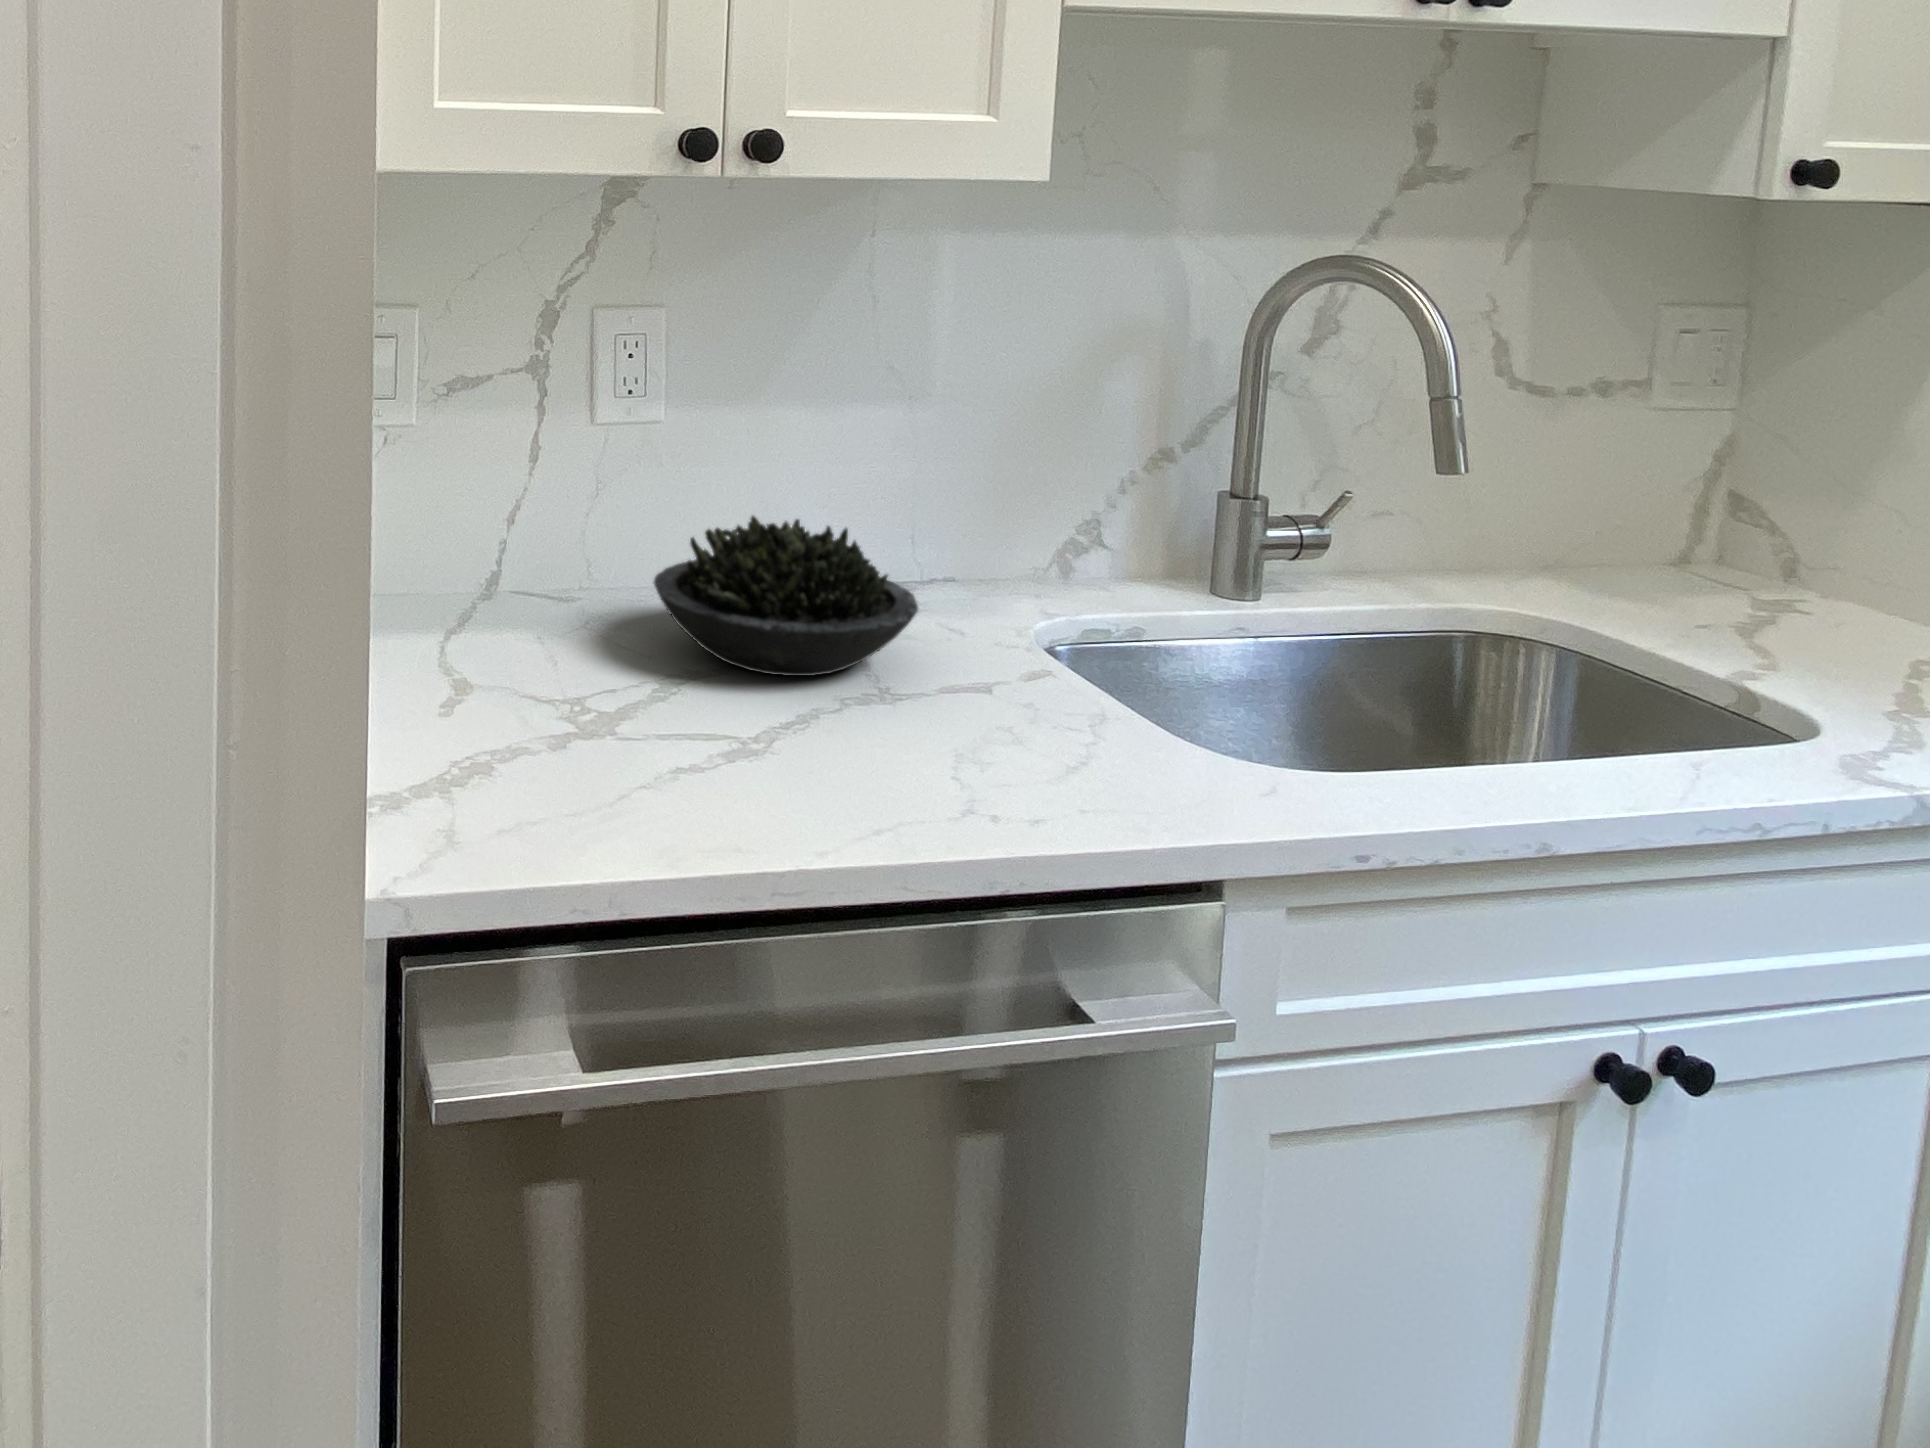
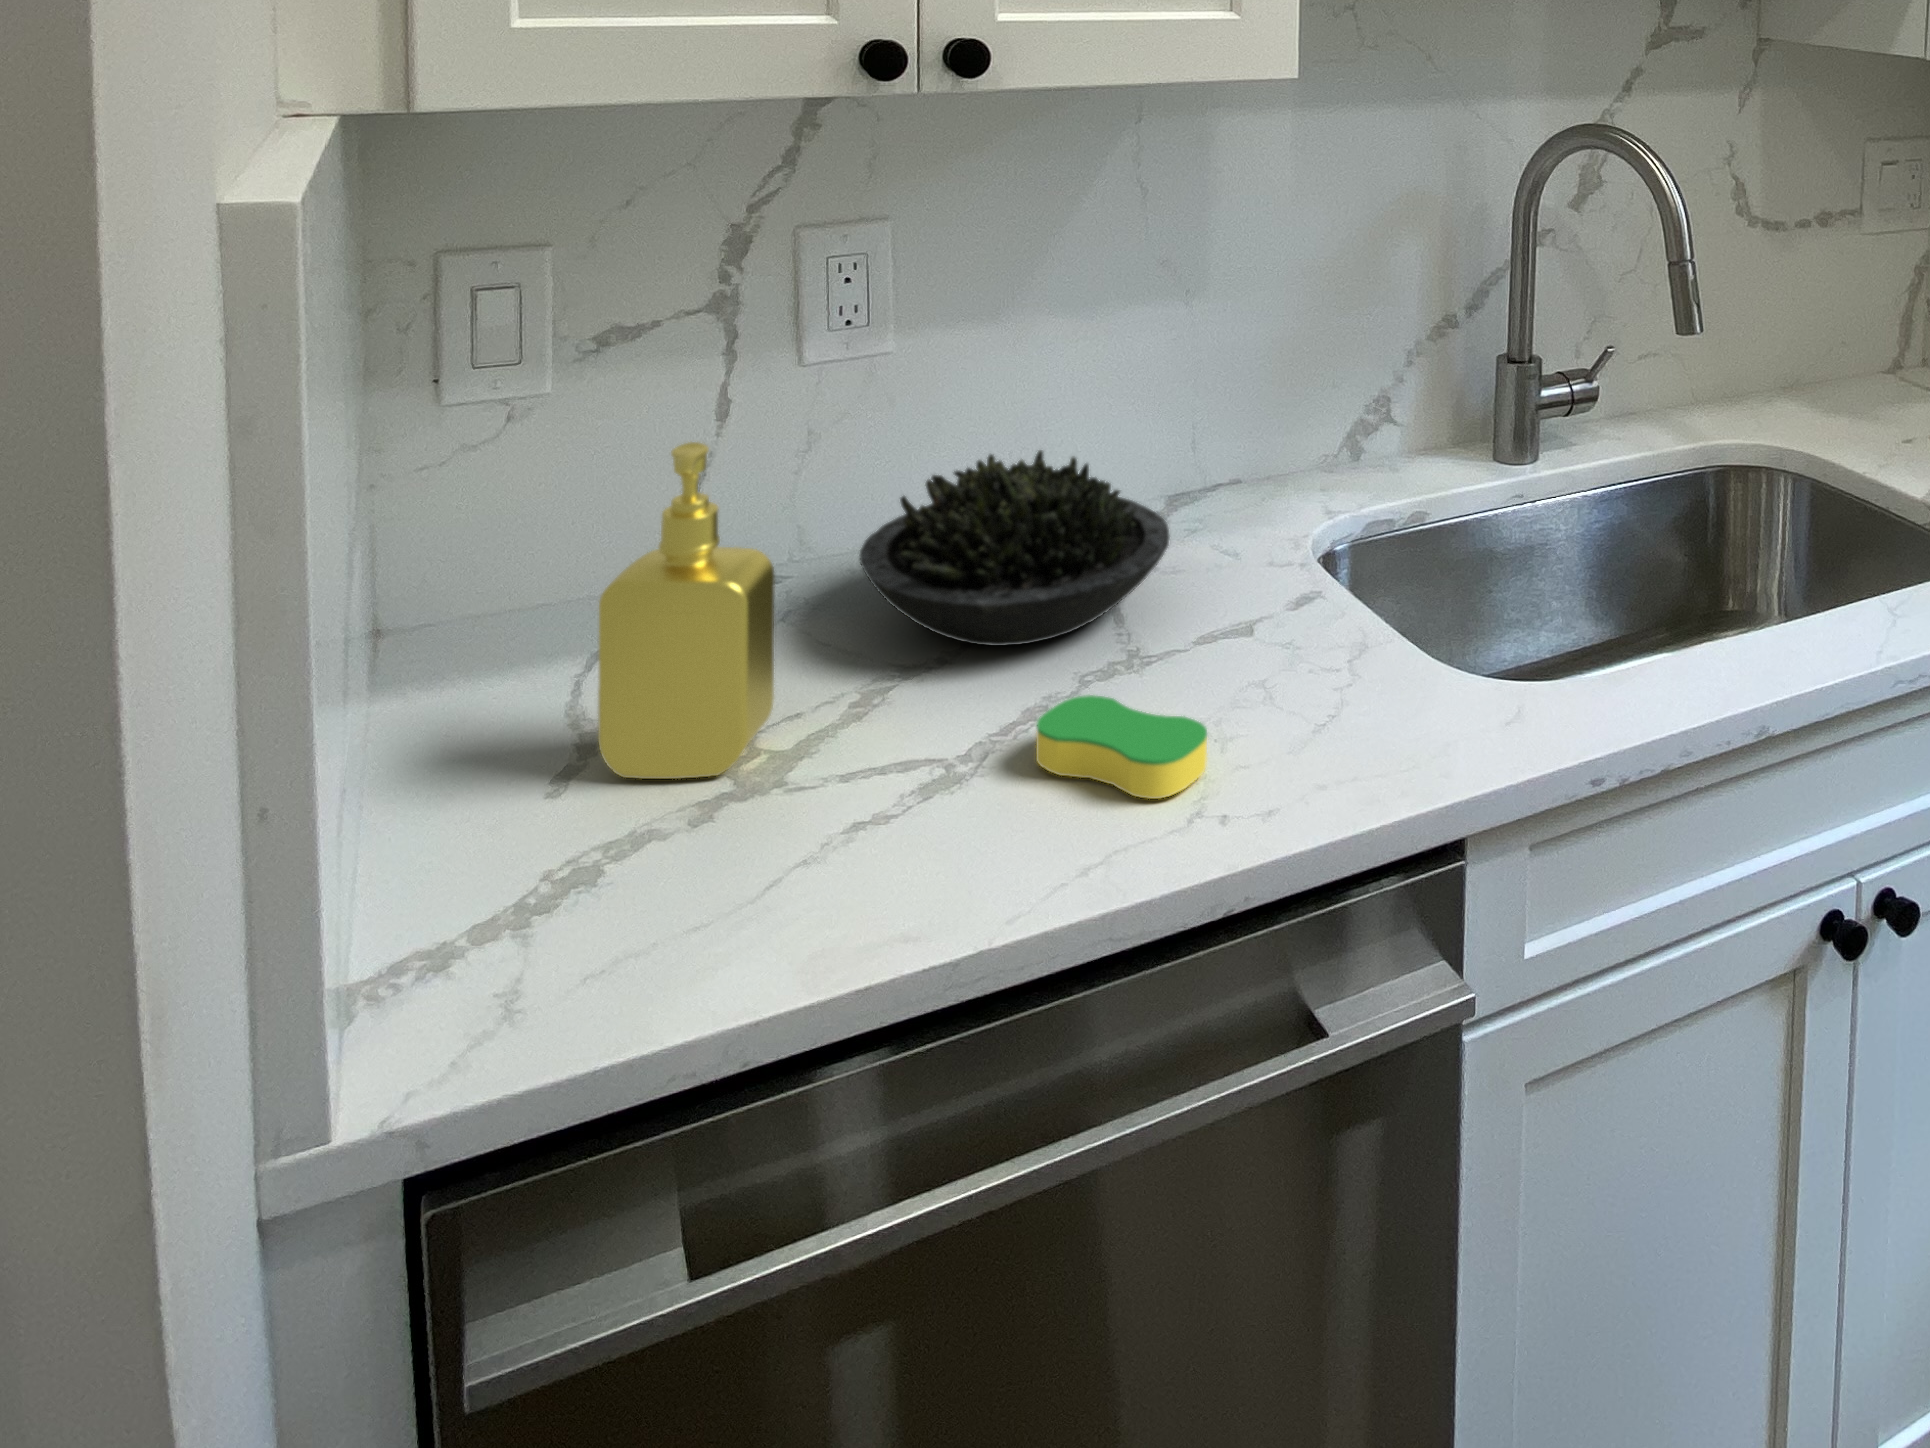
soap dispenser: none [486,453,614,725] -> present [598,442,775,779]
sponge: none [829,707,984,791] -> present [1036,695,1207,799]

